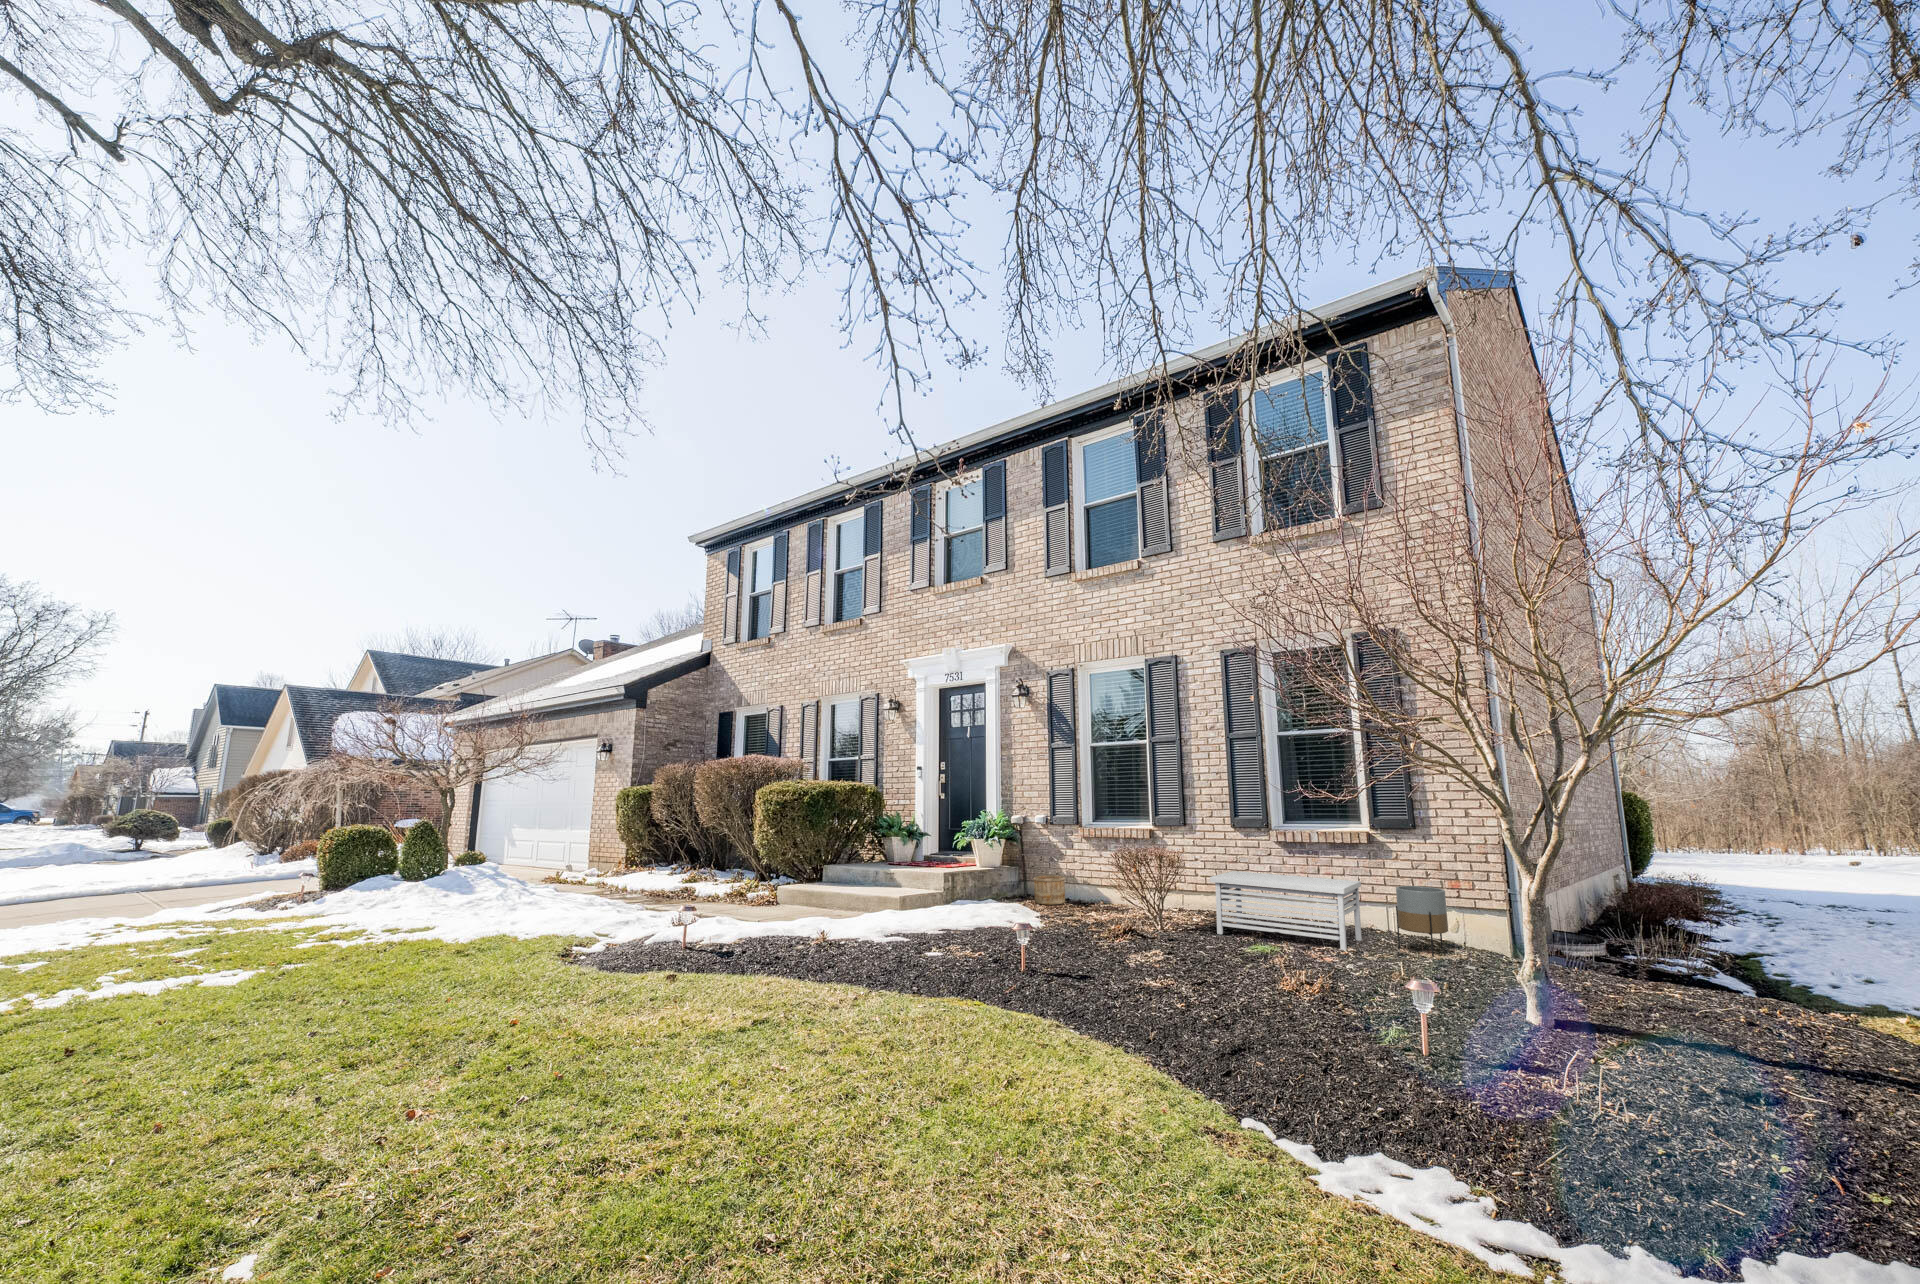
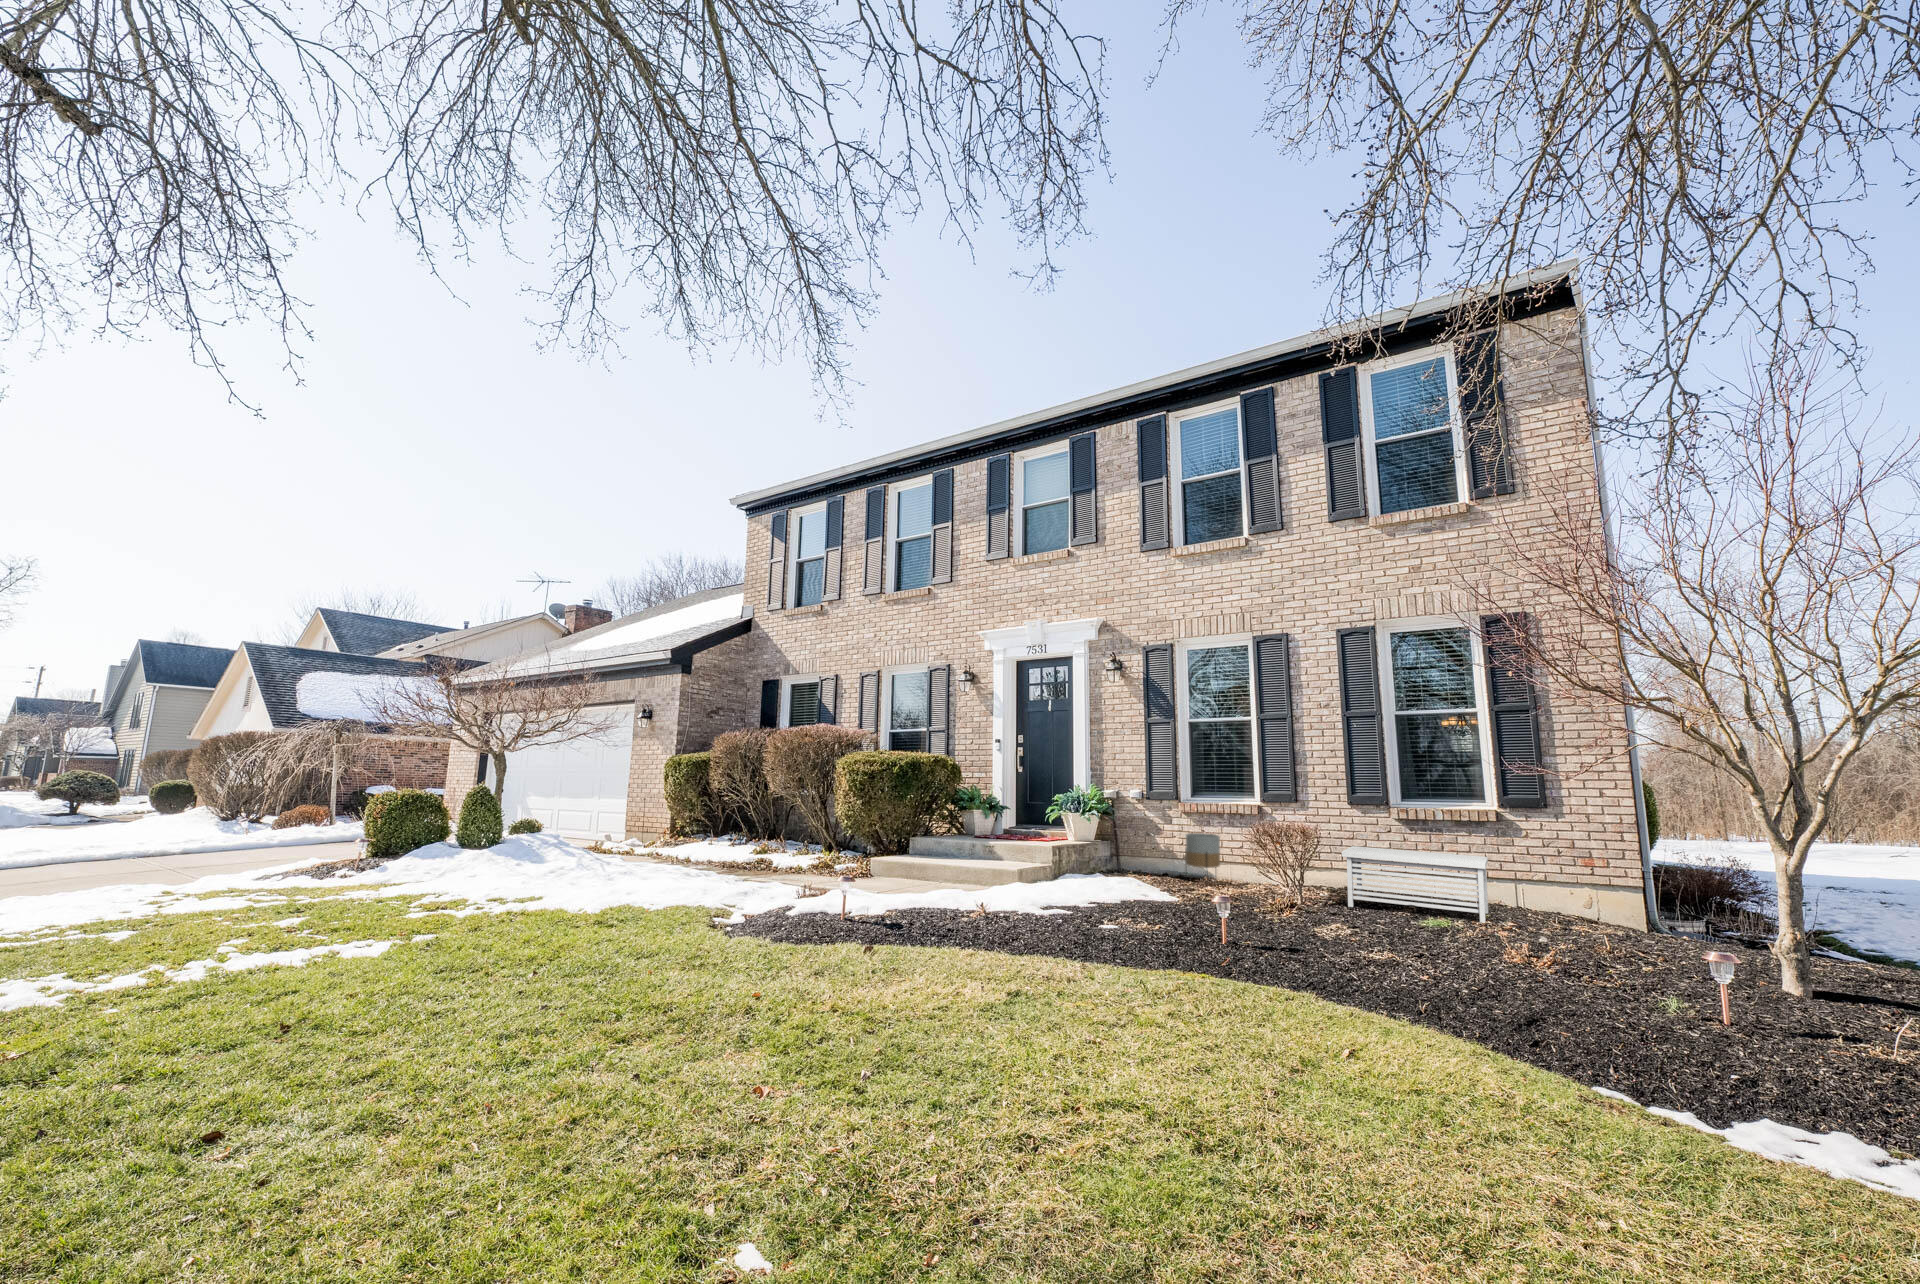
wooden bucket: present [1033,875,1065,905] -> none [1135,849,1168,878]
planter: present [1396,886,1448,956] -> present [1185,833,1220,884]

